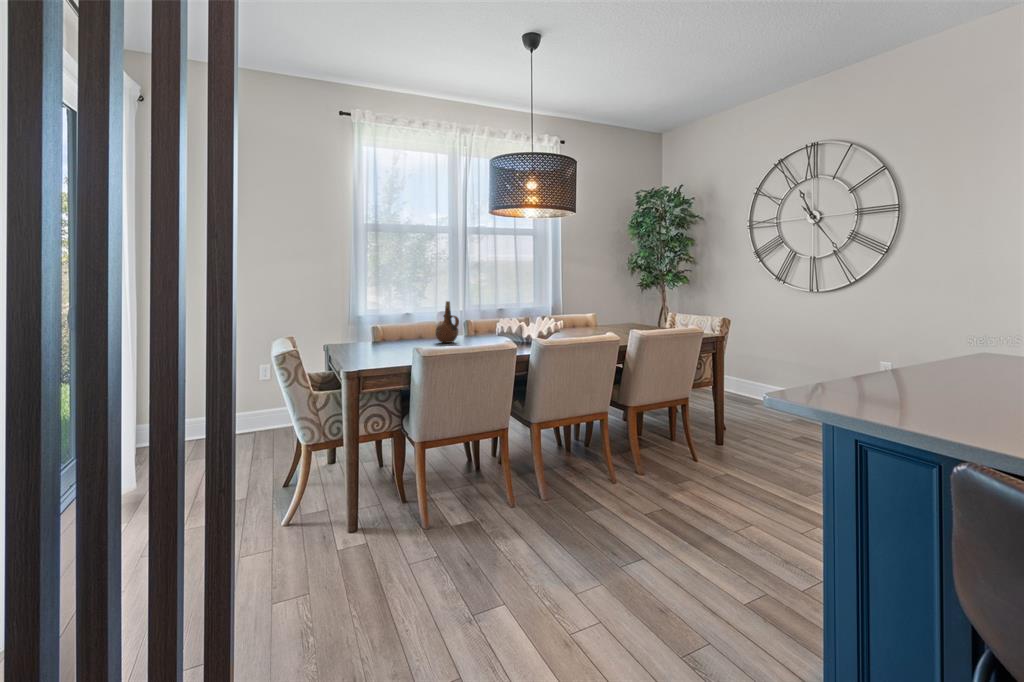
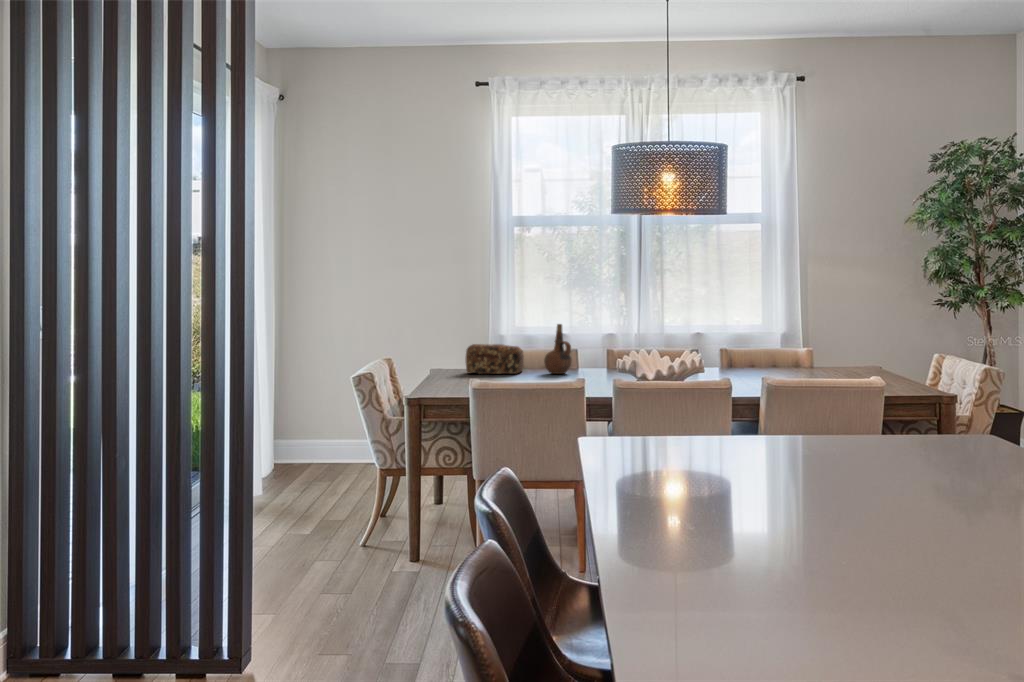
bread loaf: none [367,320,415,346] -> present [466,344,524,374]

